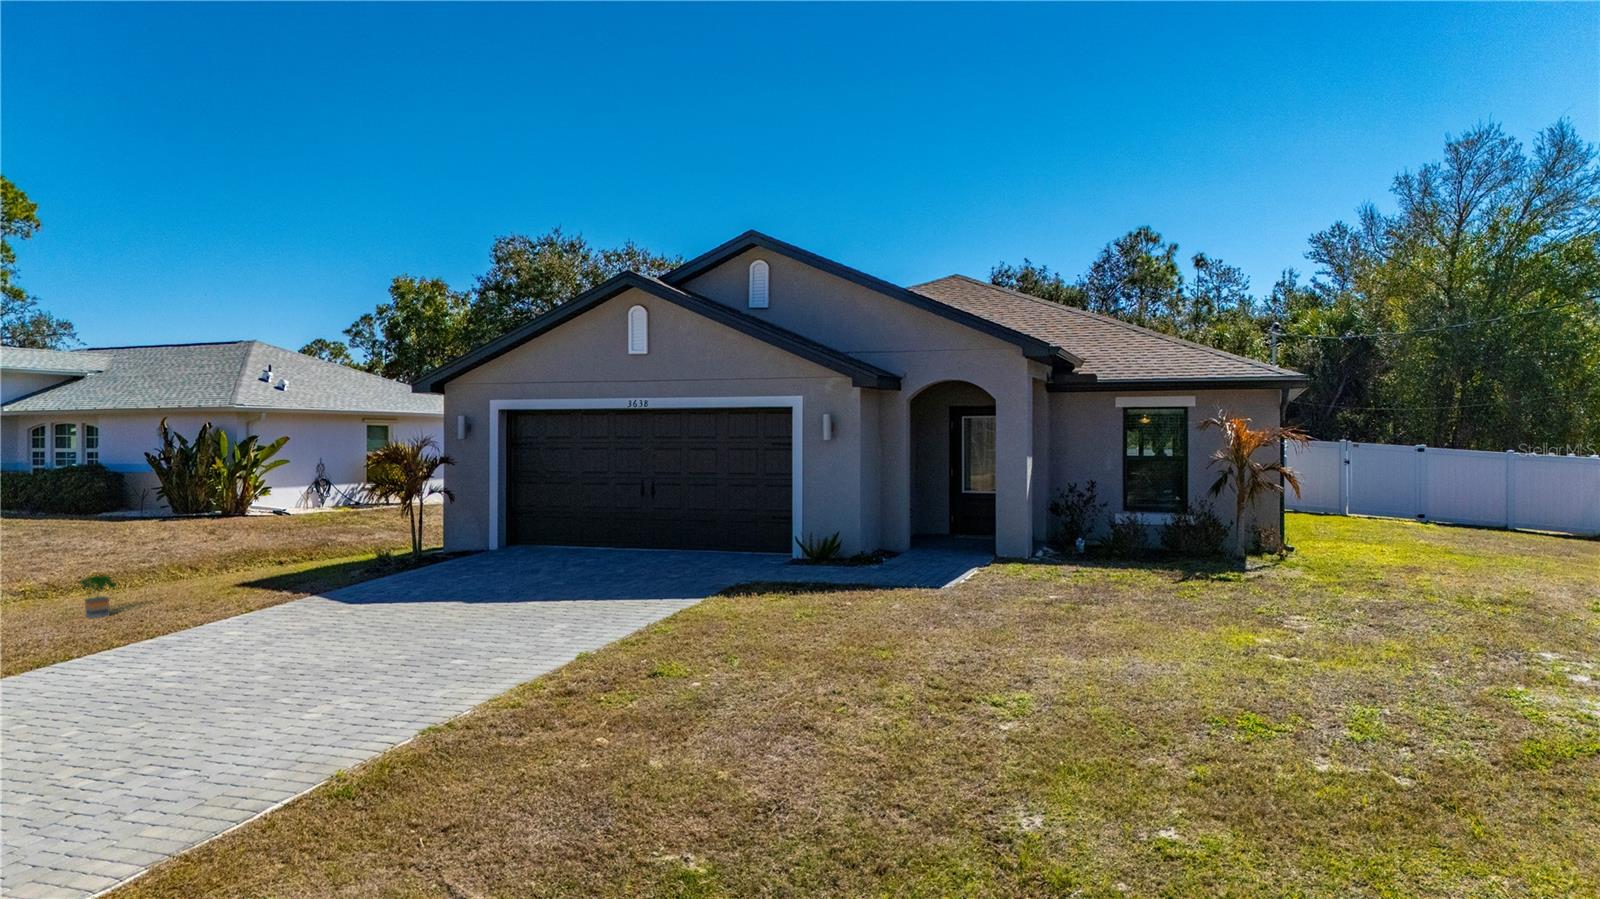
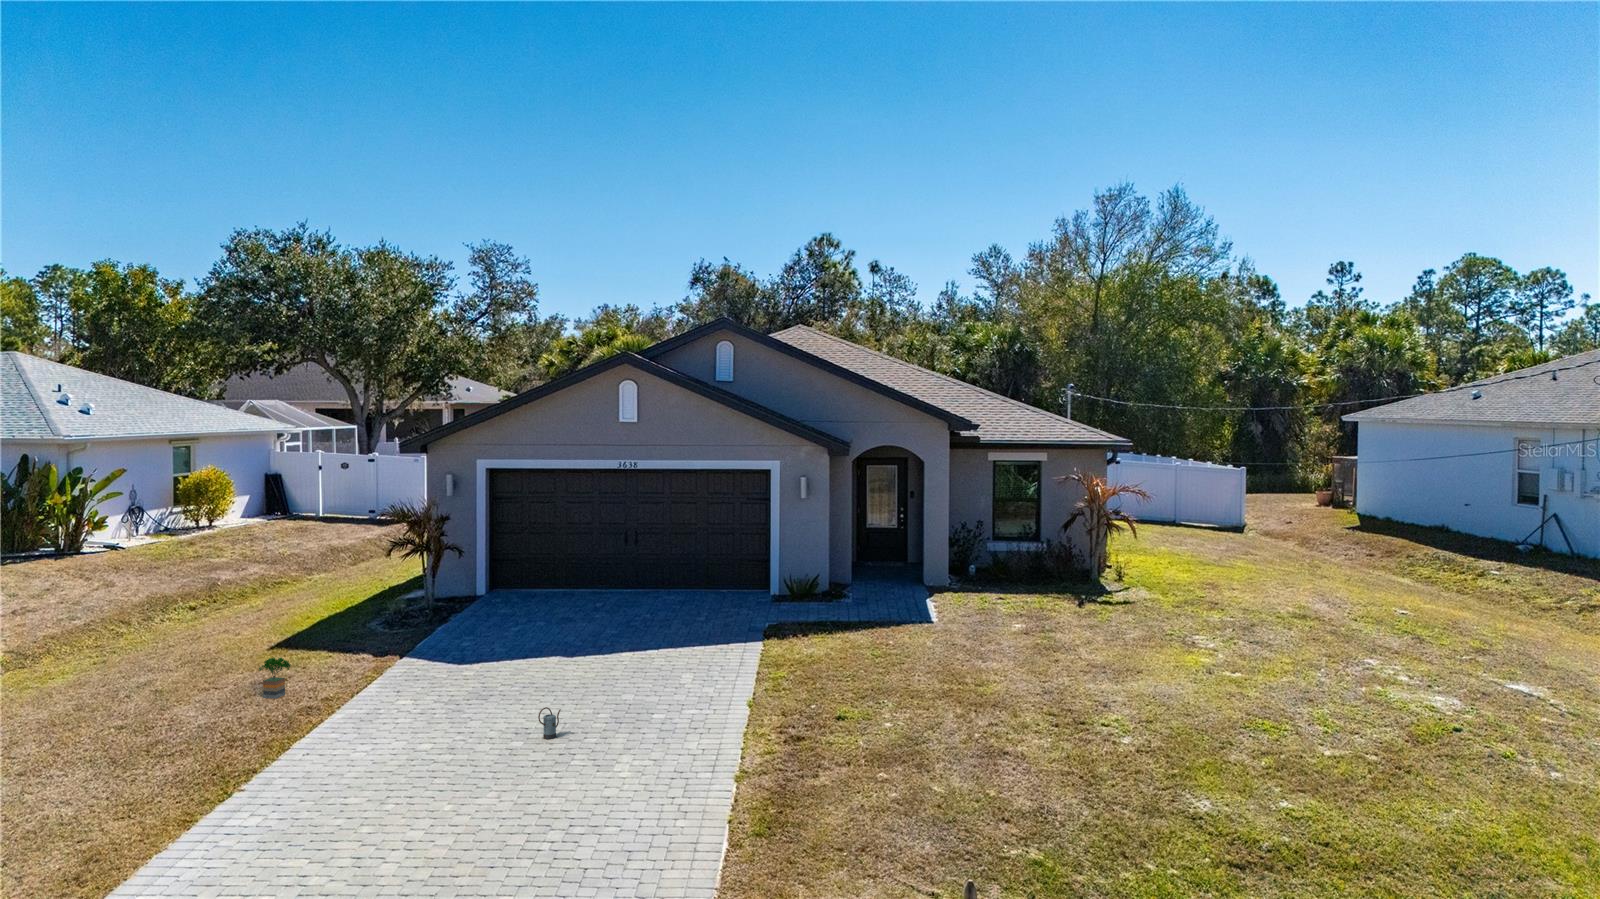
watering can: none [76,655,125,699] -> present [538,707,561,739]

